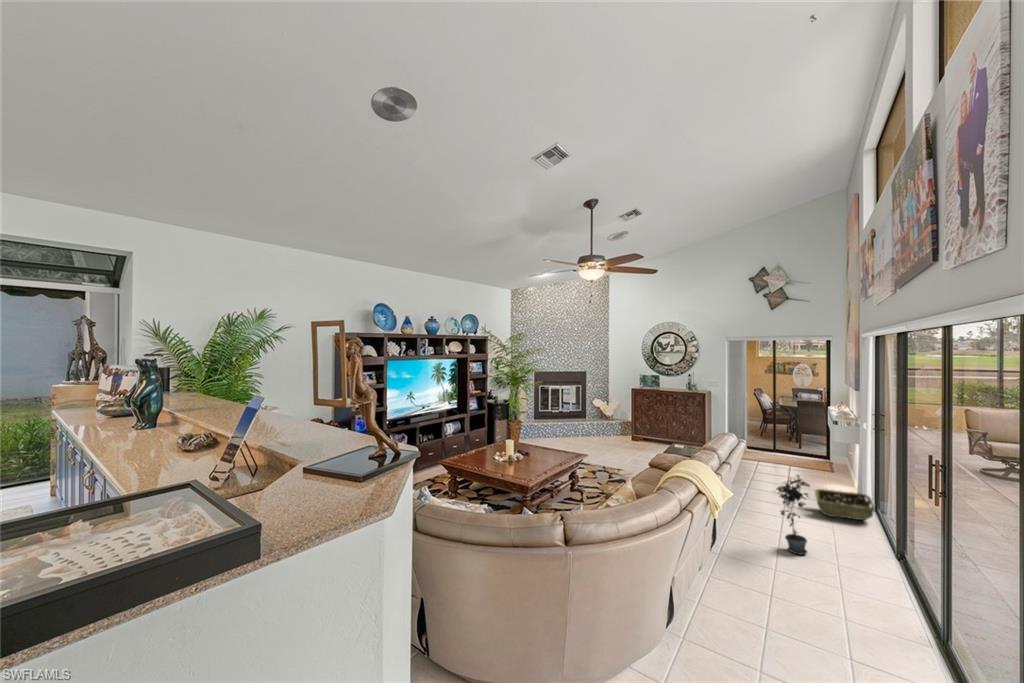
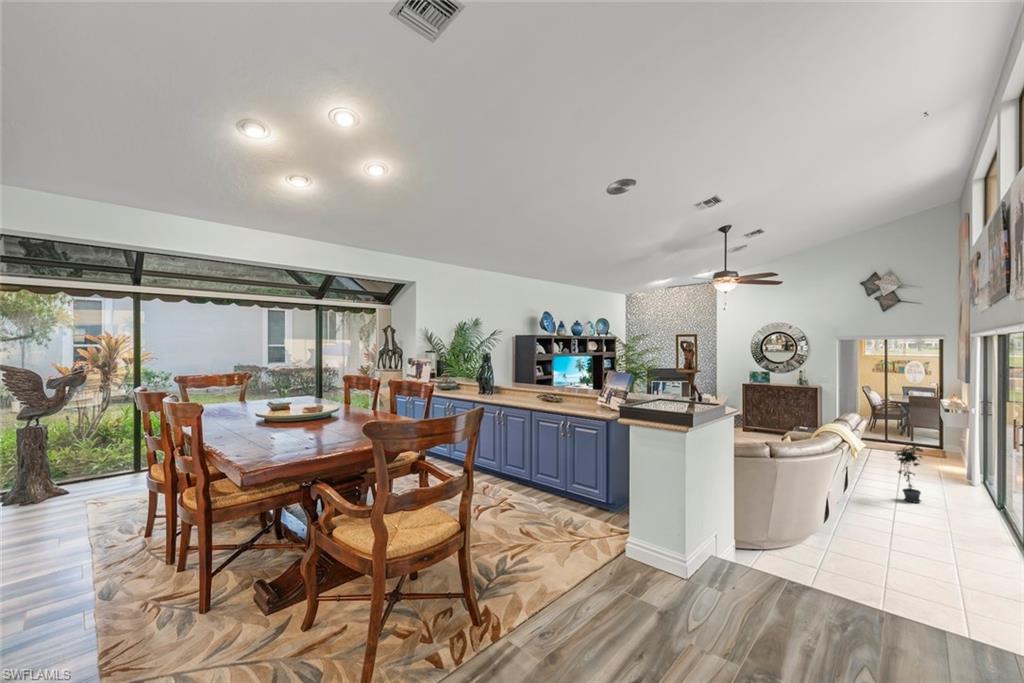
woven basket: present [815,489,875,520] -> none [927,463,981,486]

